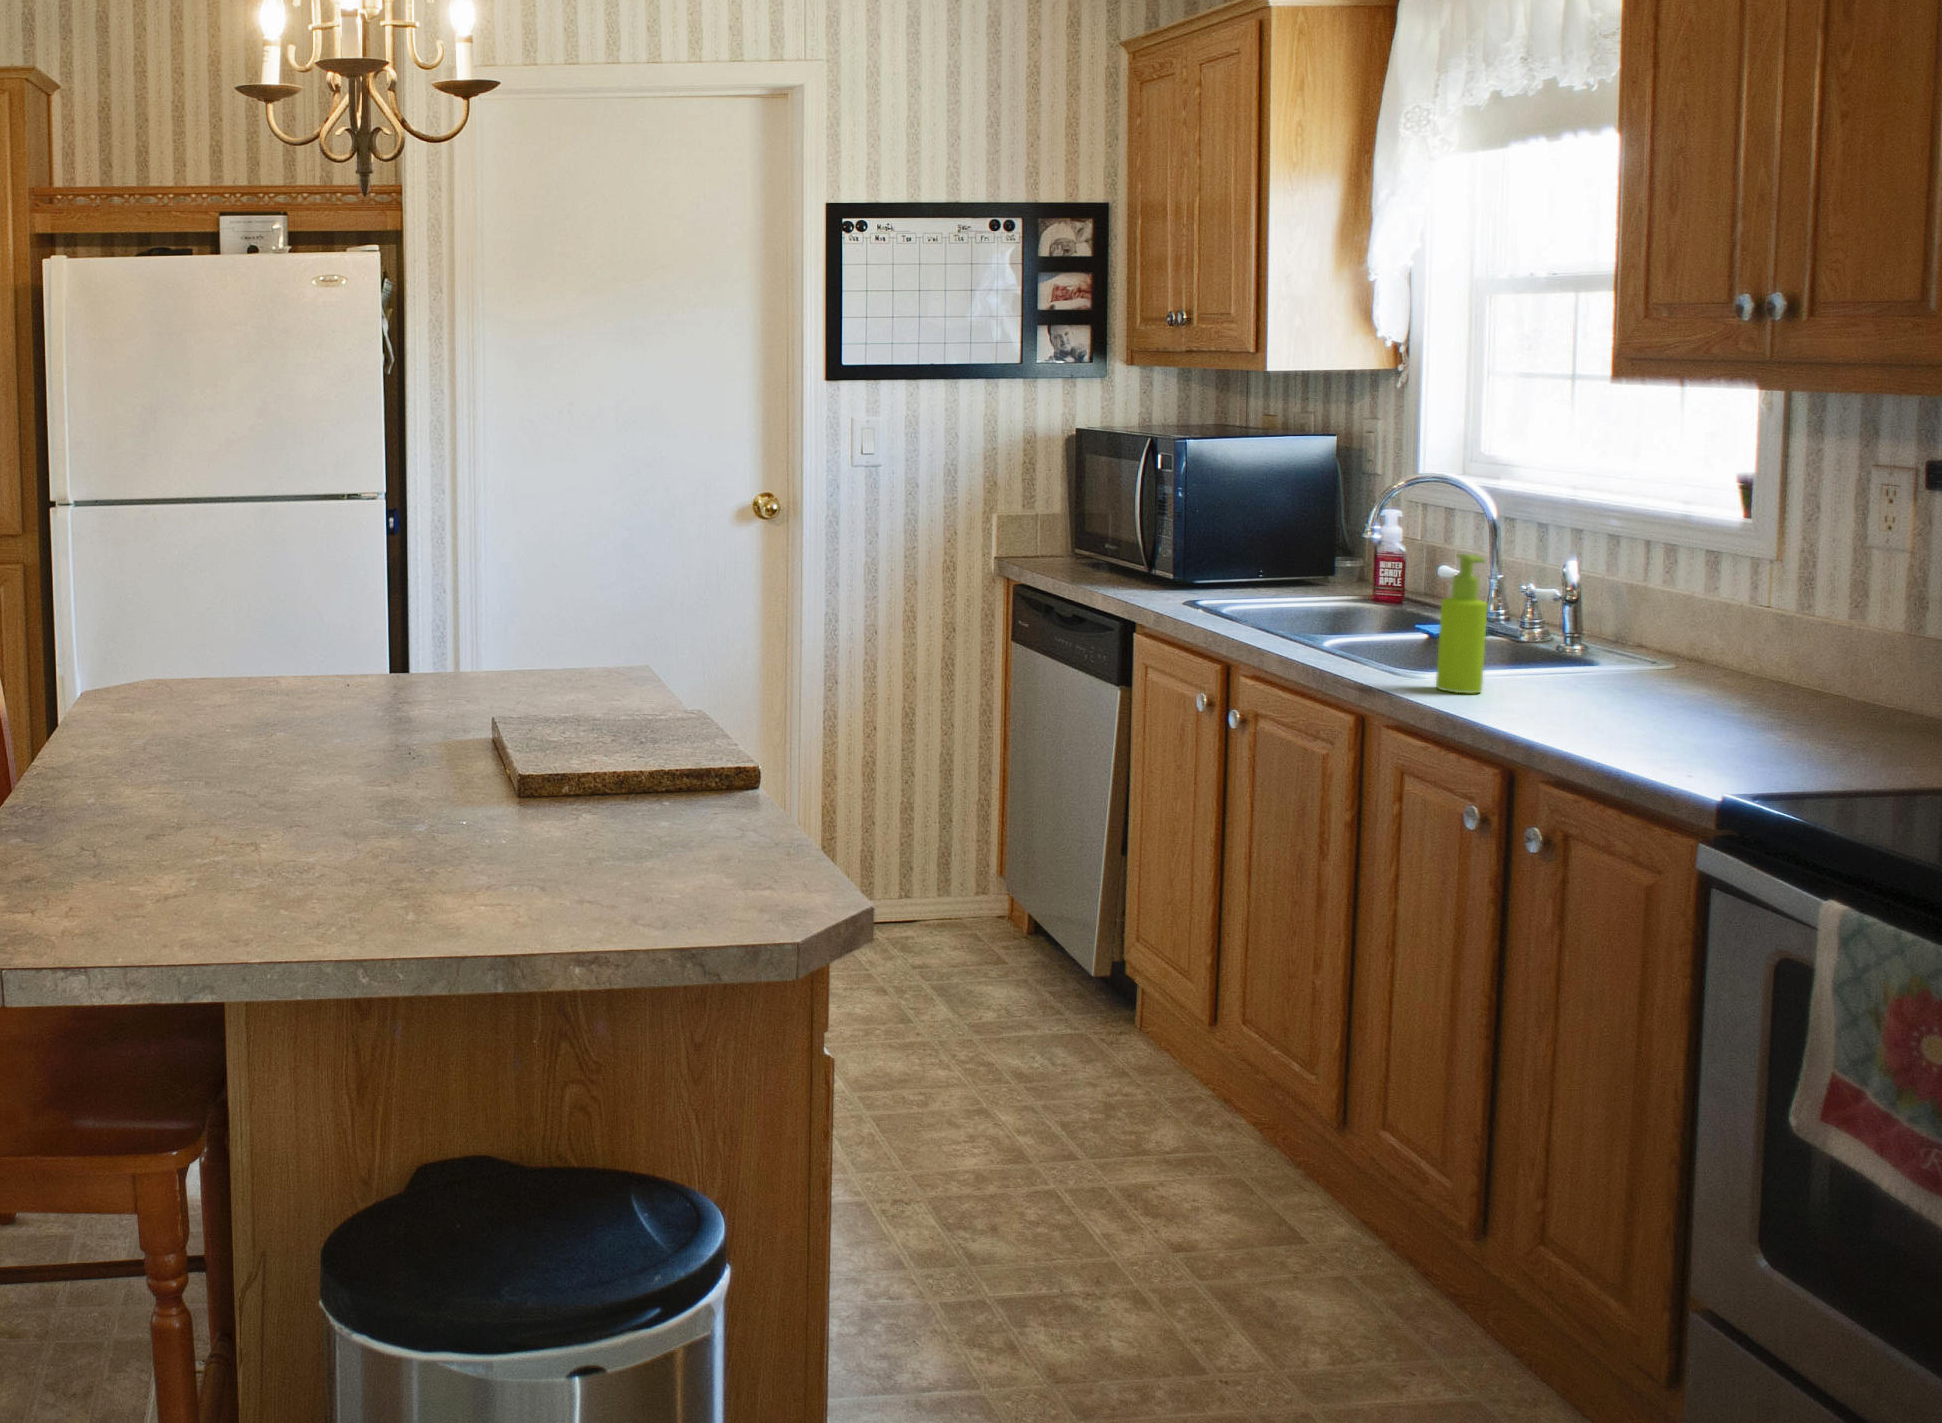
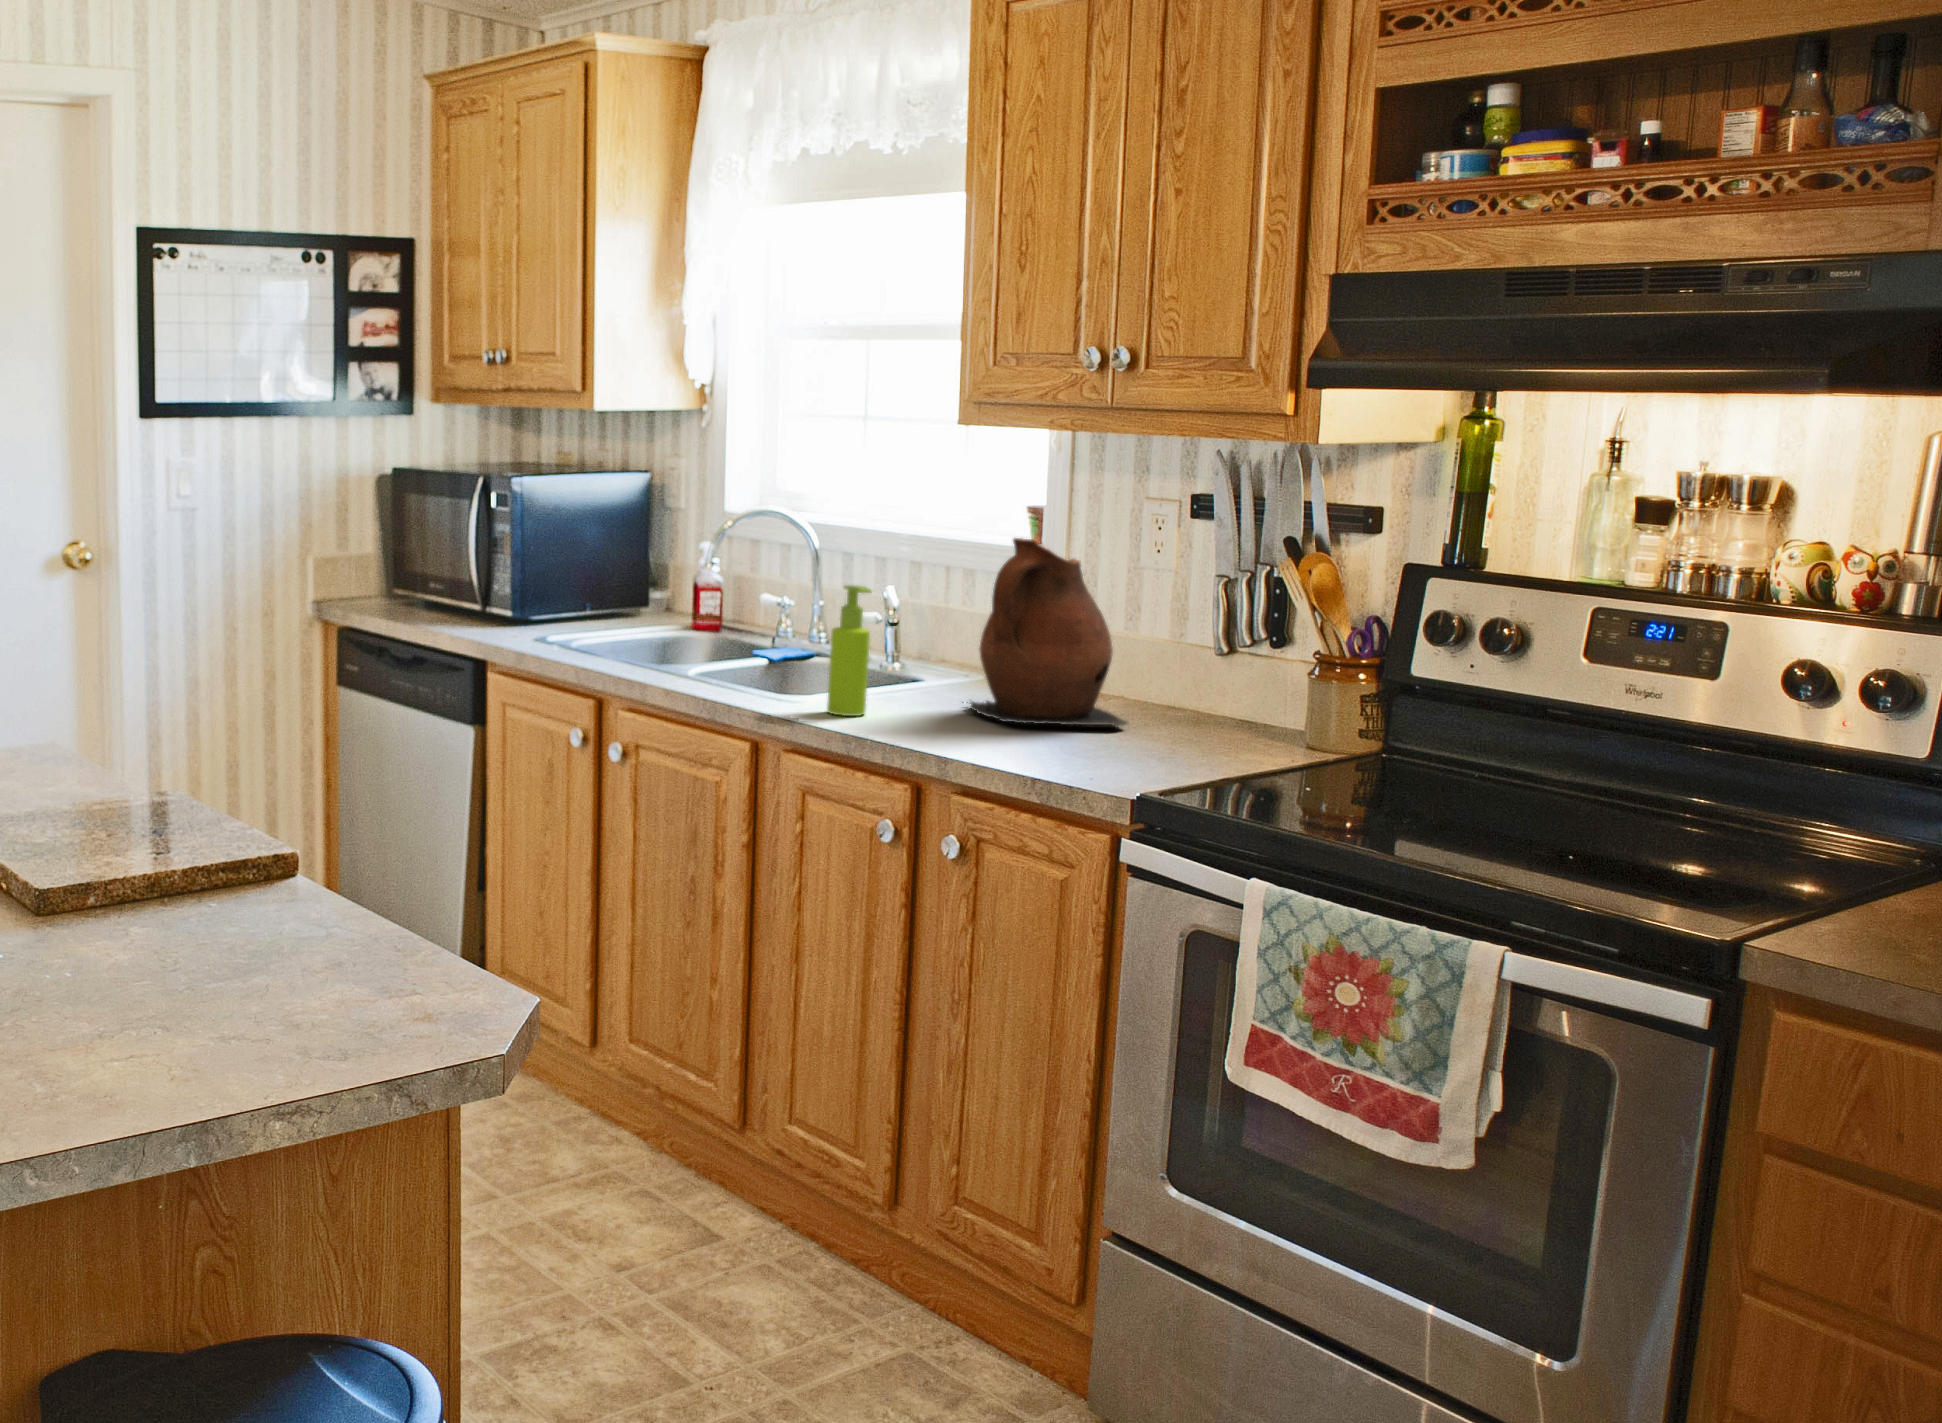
ceramic pitcher: none [1611,509,1823,733] -> present [962,538,1129,728]

